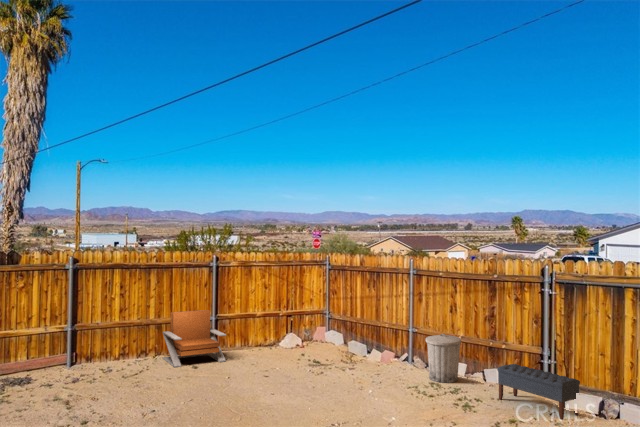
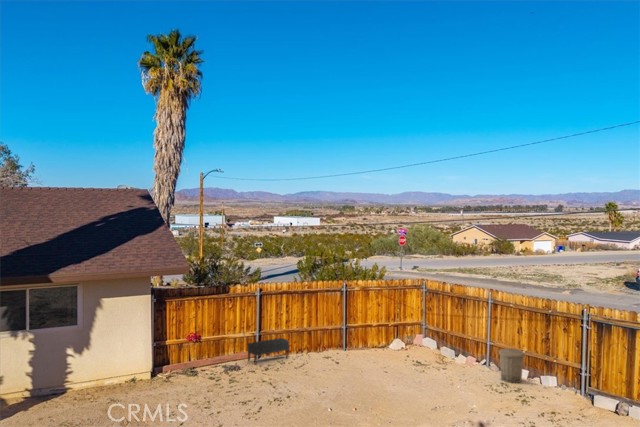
lounge chair: present [163,310,226,367] -> none [313,322,357,362]
bench: present [497,364,580,420] -> present [248,338,289,364]

